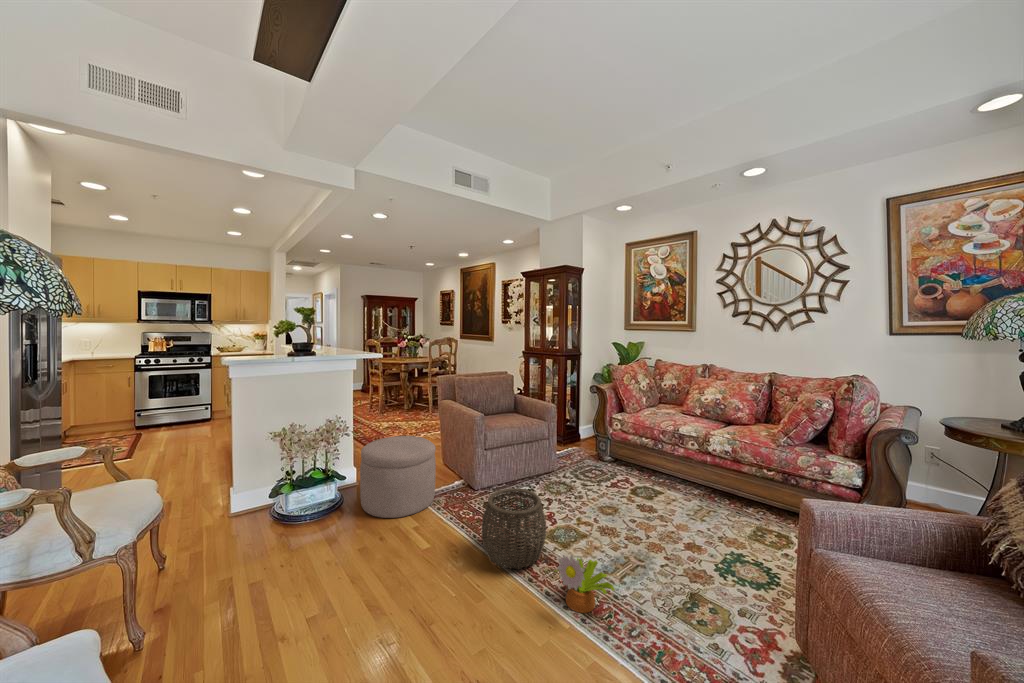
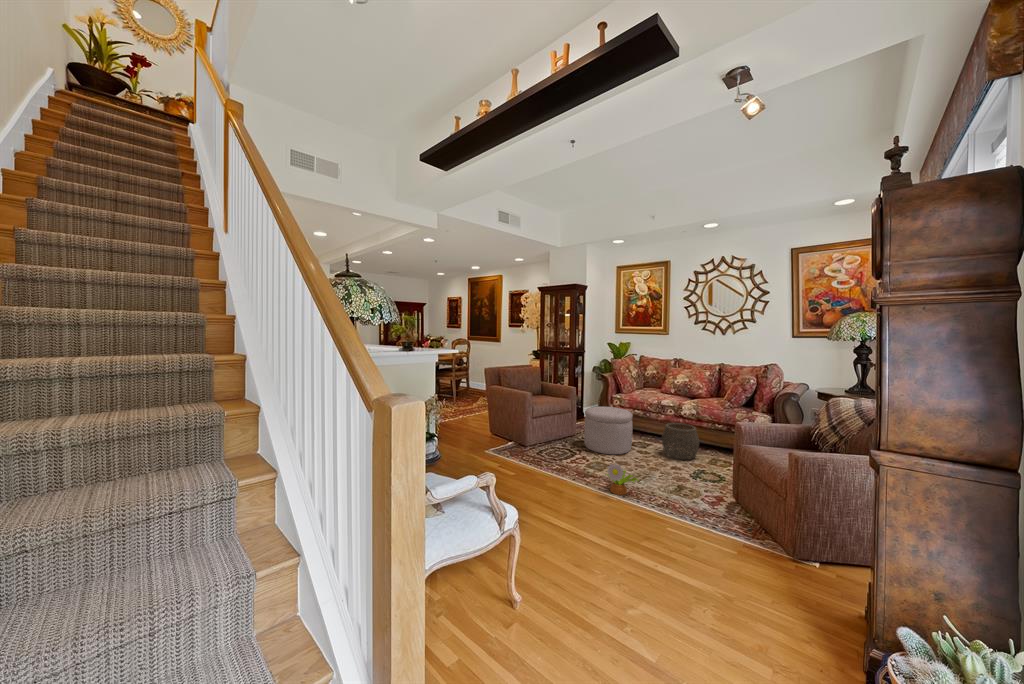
ottoman: present [360,436,436,518] -> present [584,407,633,455]
woven basket: present [481,488,547,569] -> present [662,423,699,460]

